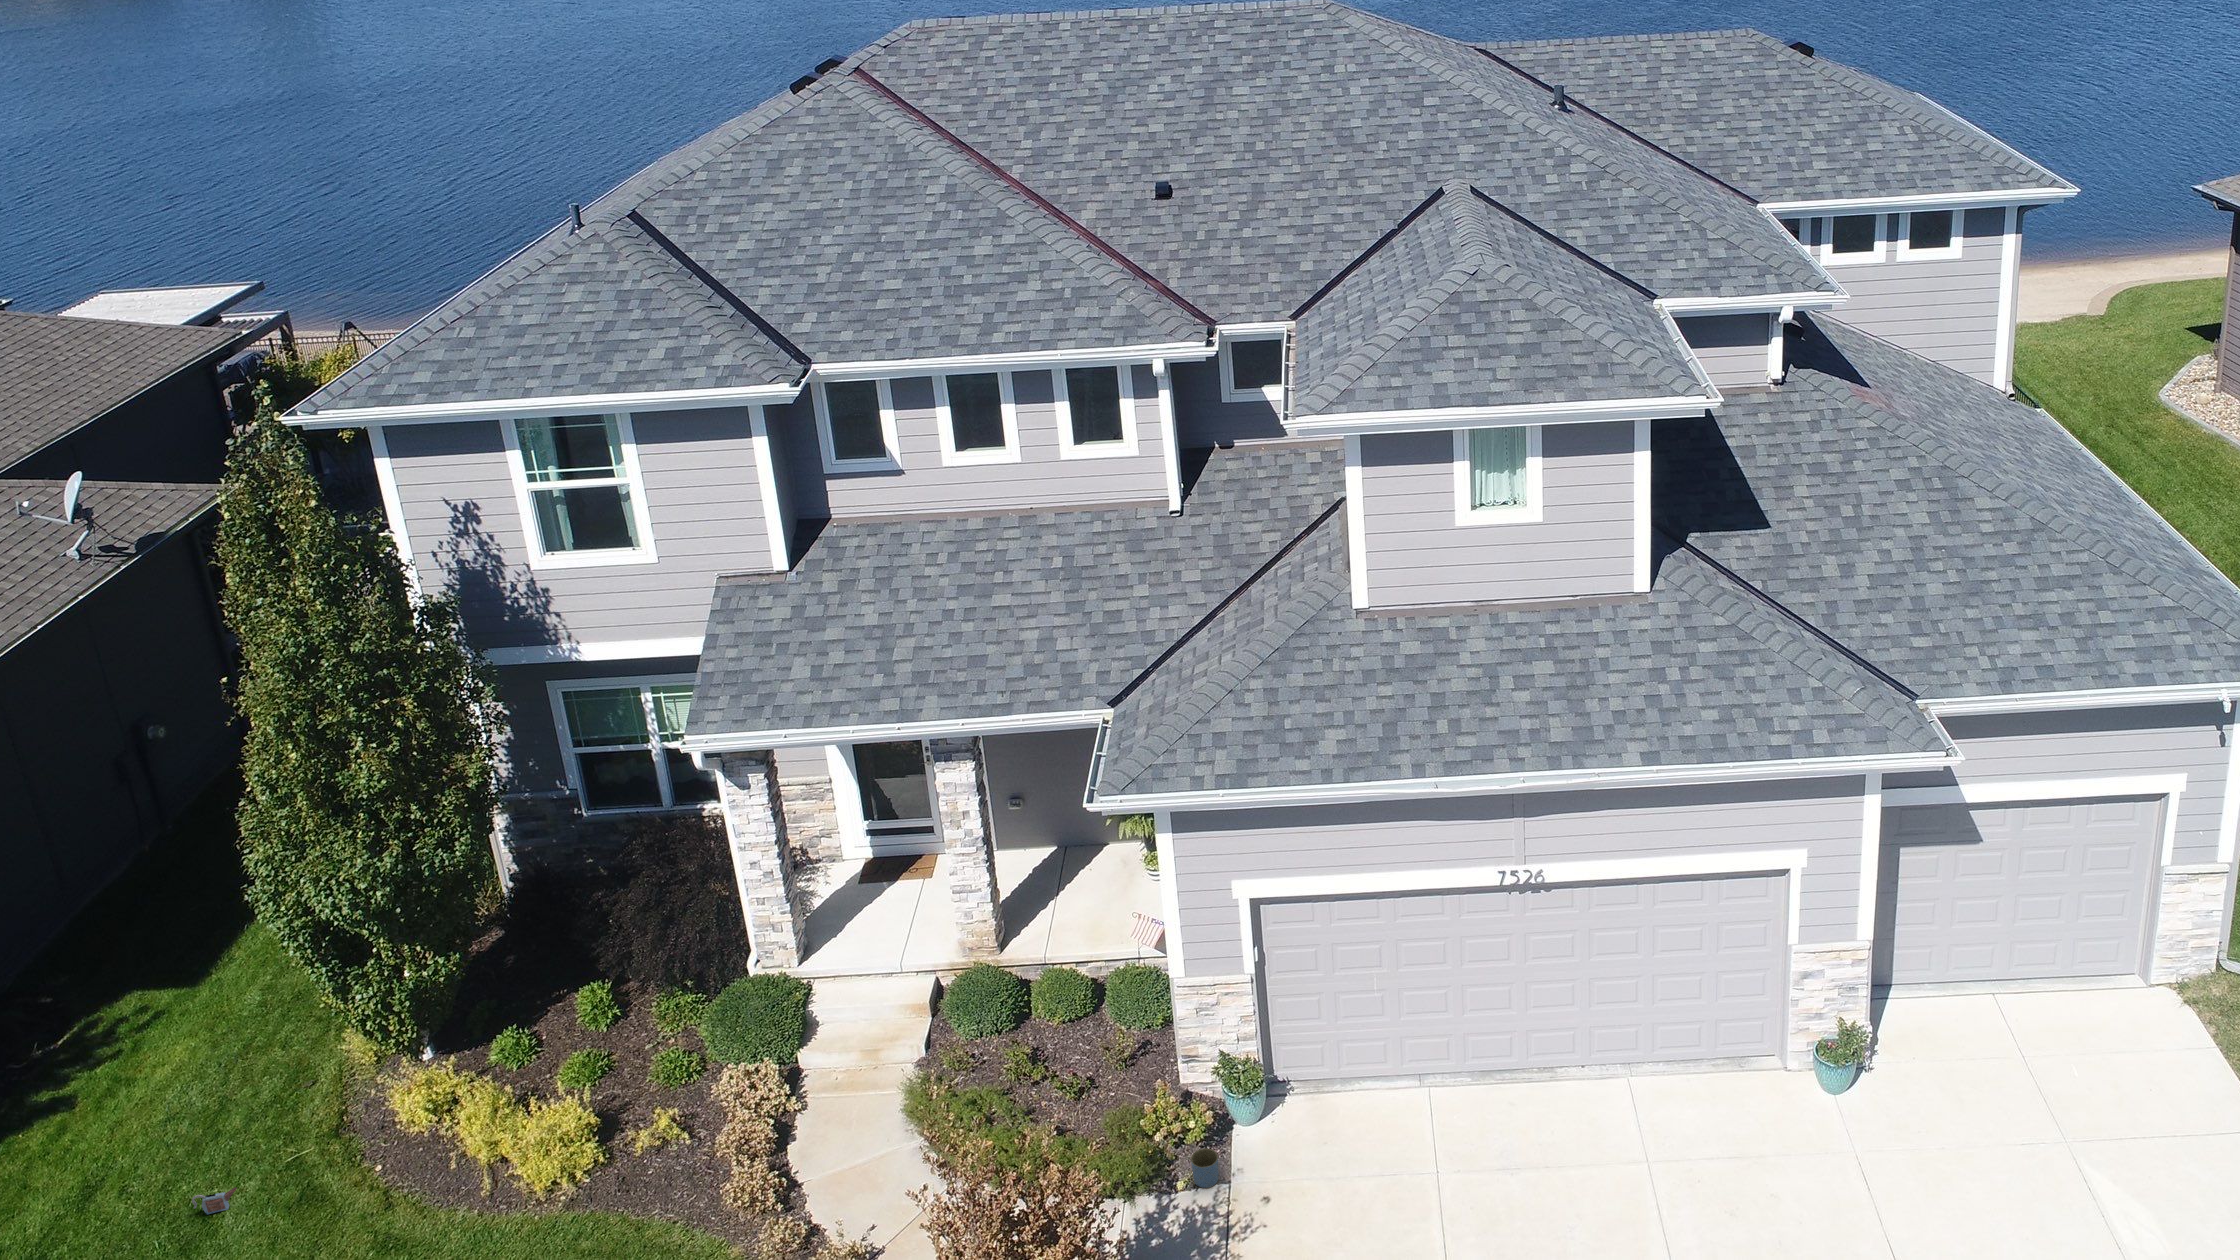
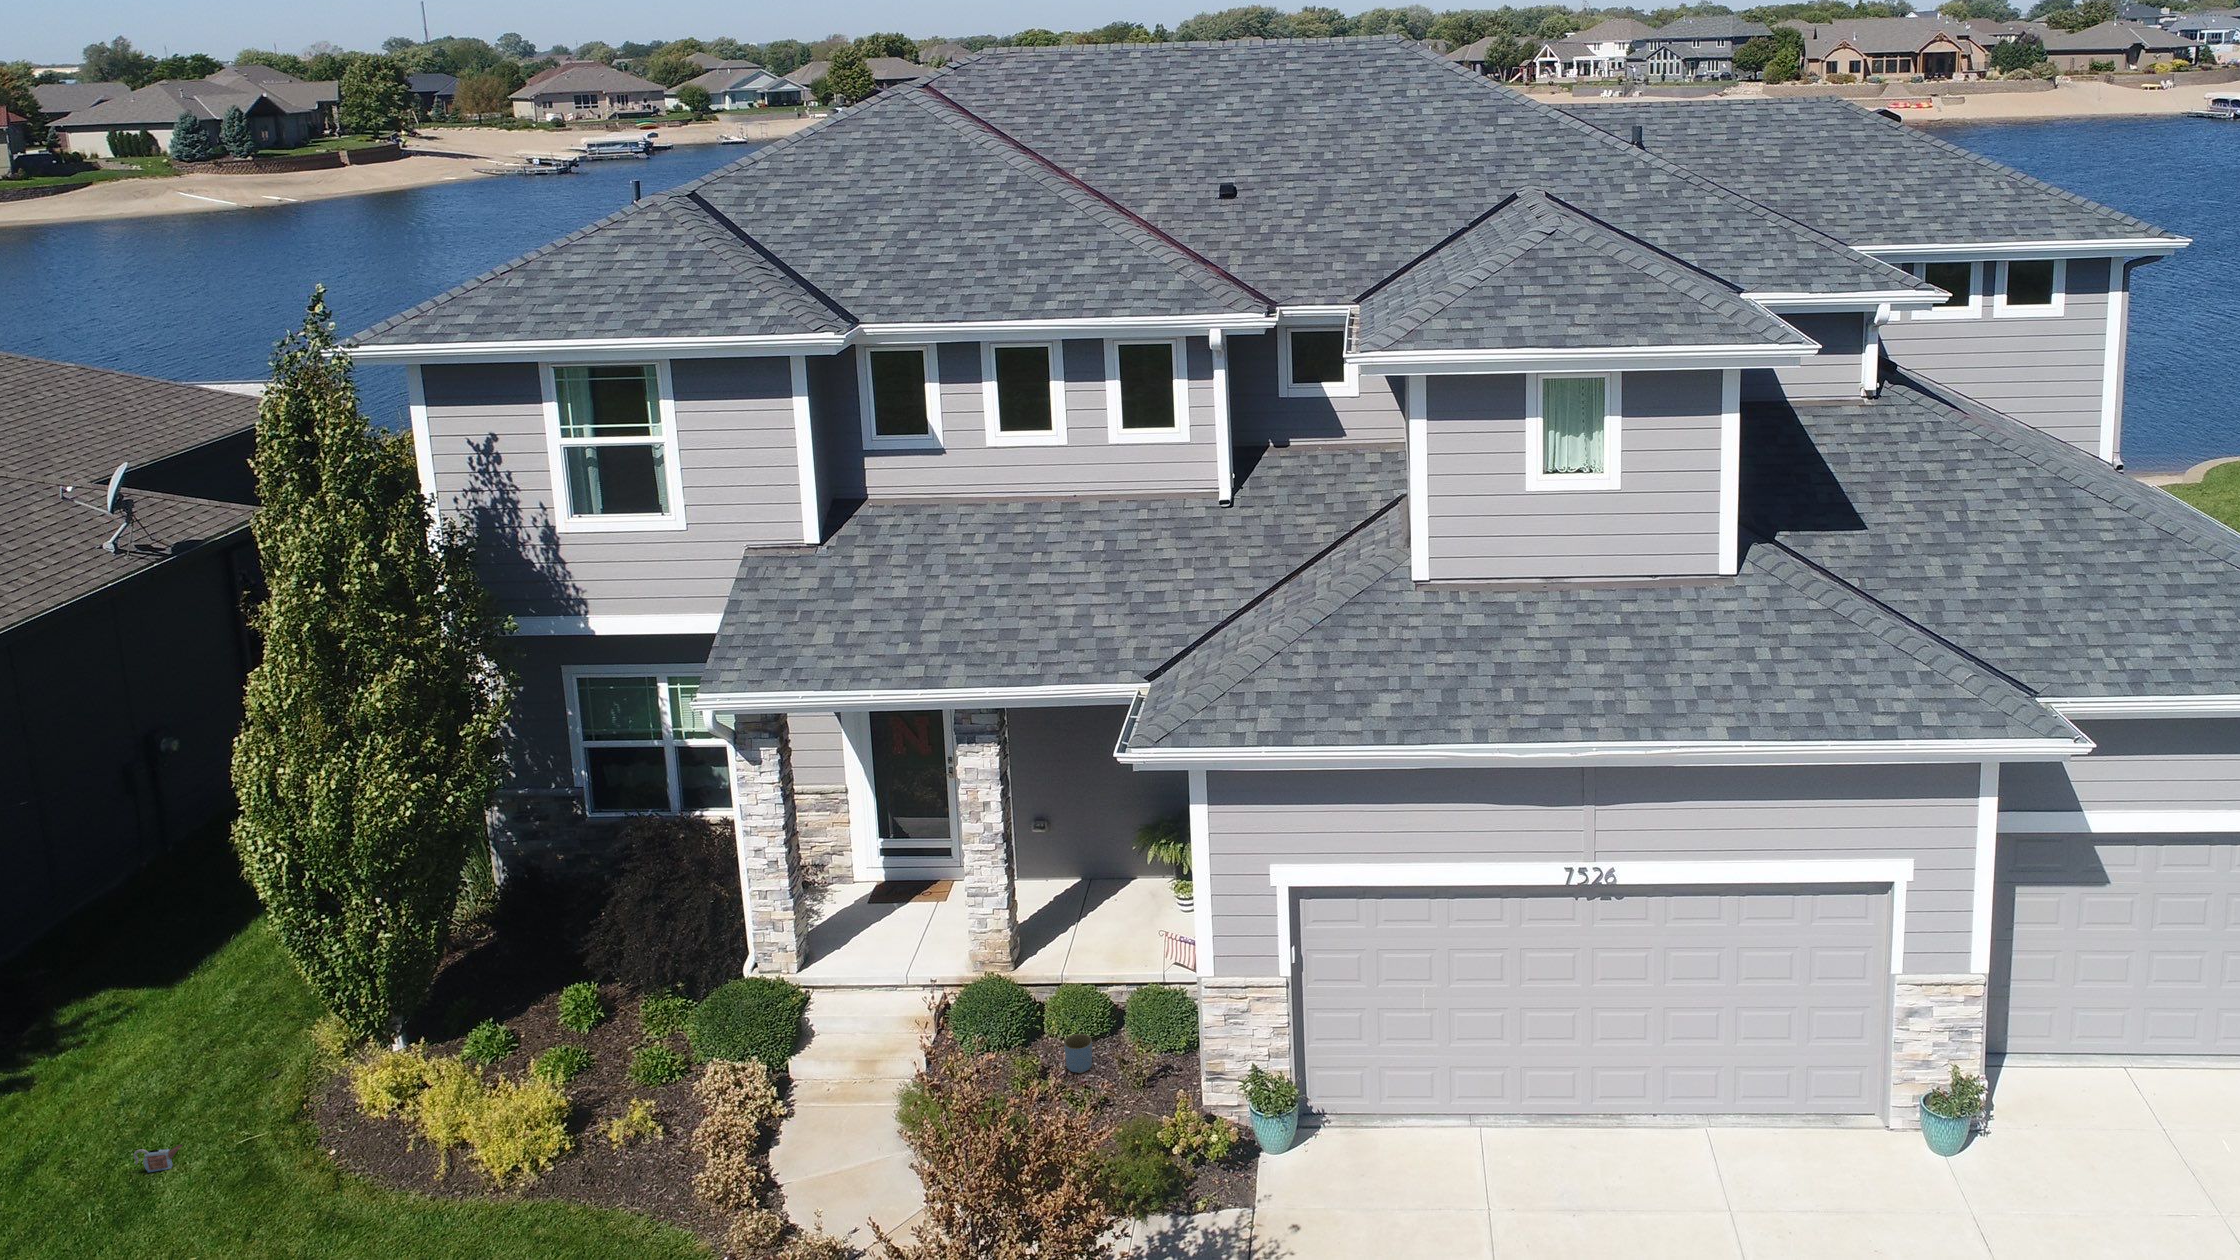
planter: present [1191,1148,1219,1188] -> present [1064,1034,1092,1073]

